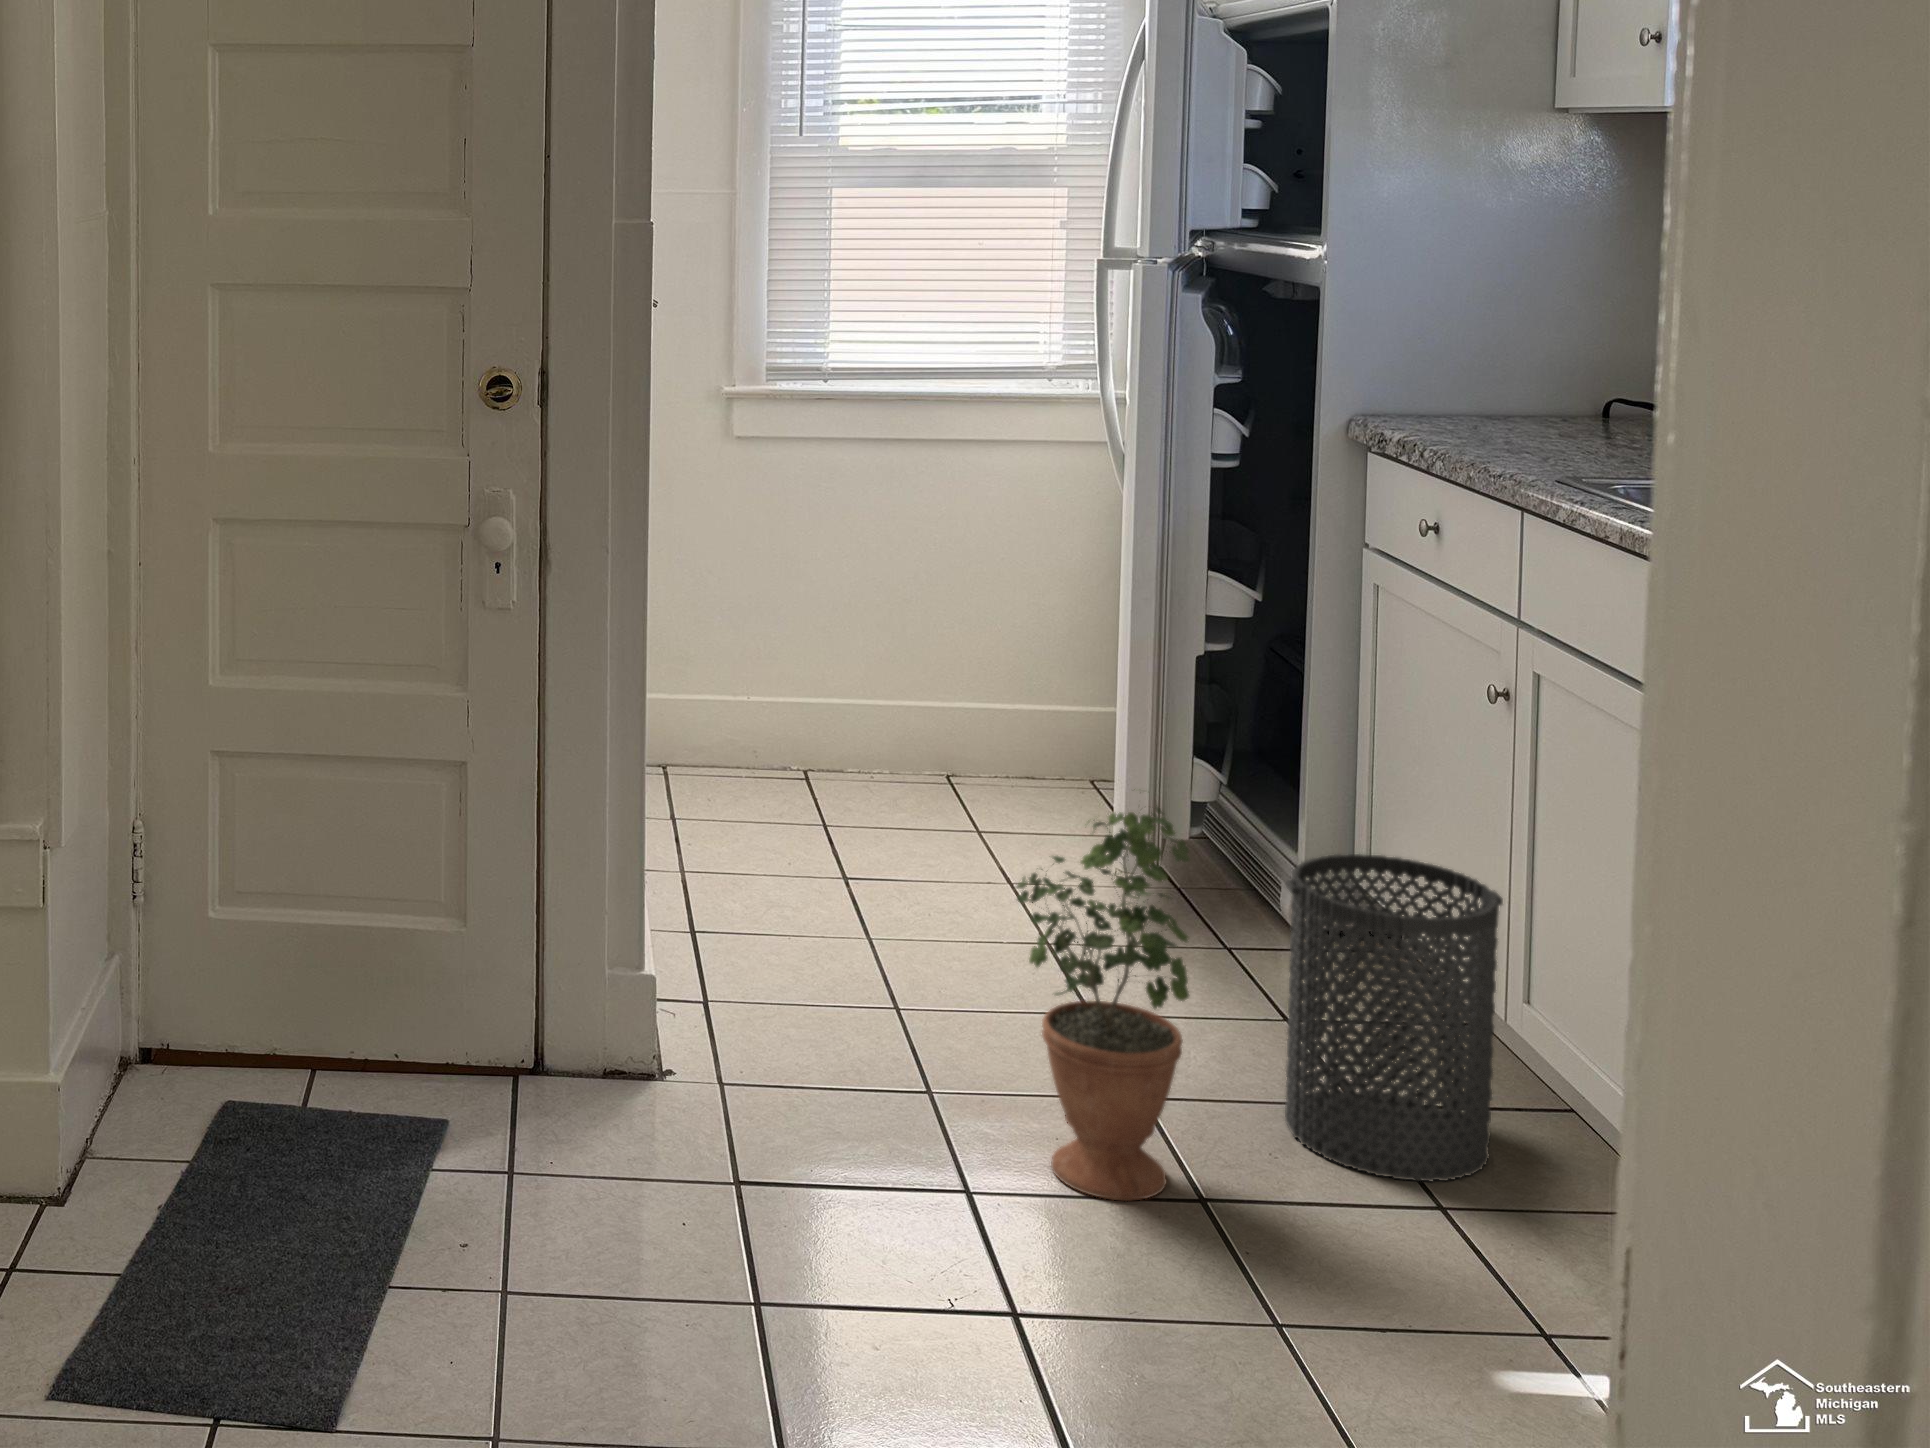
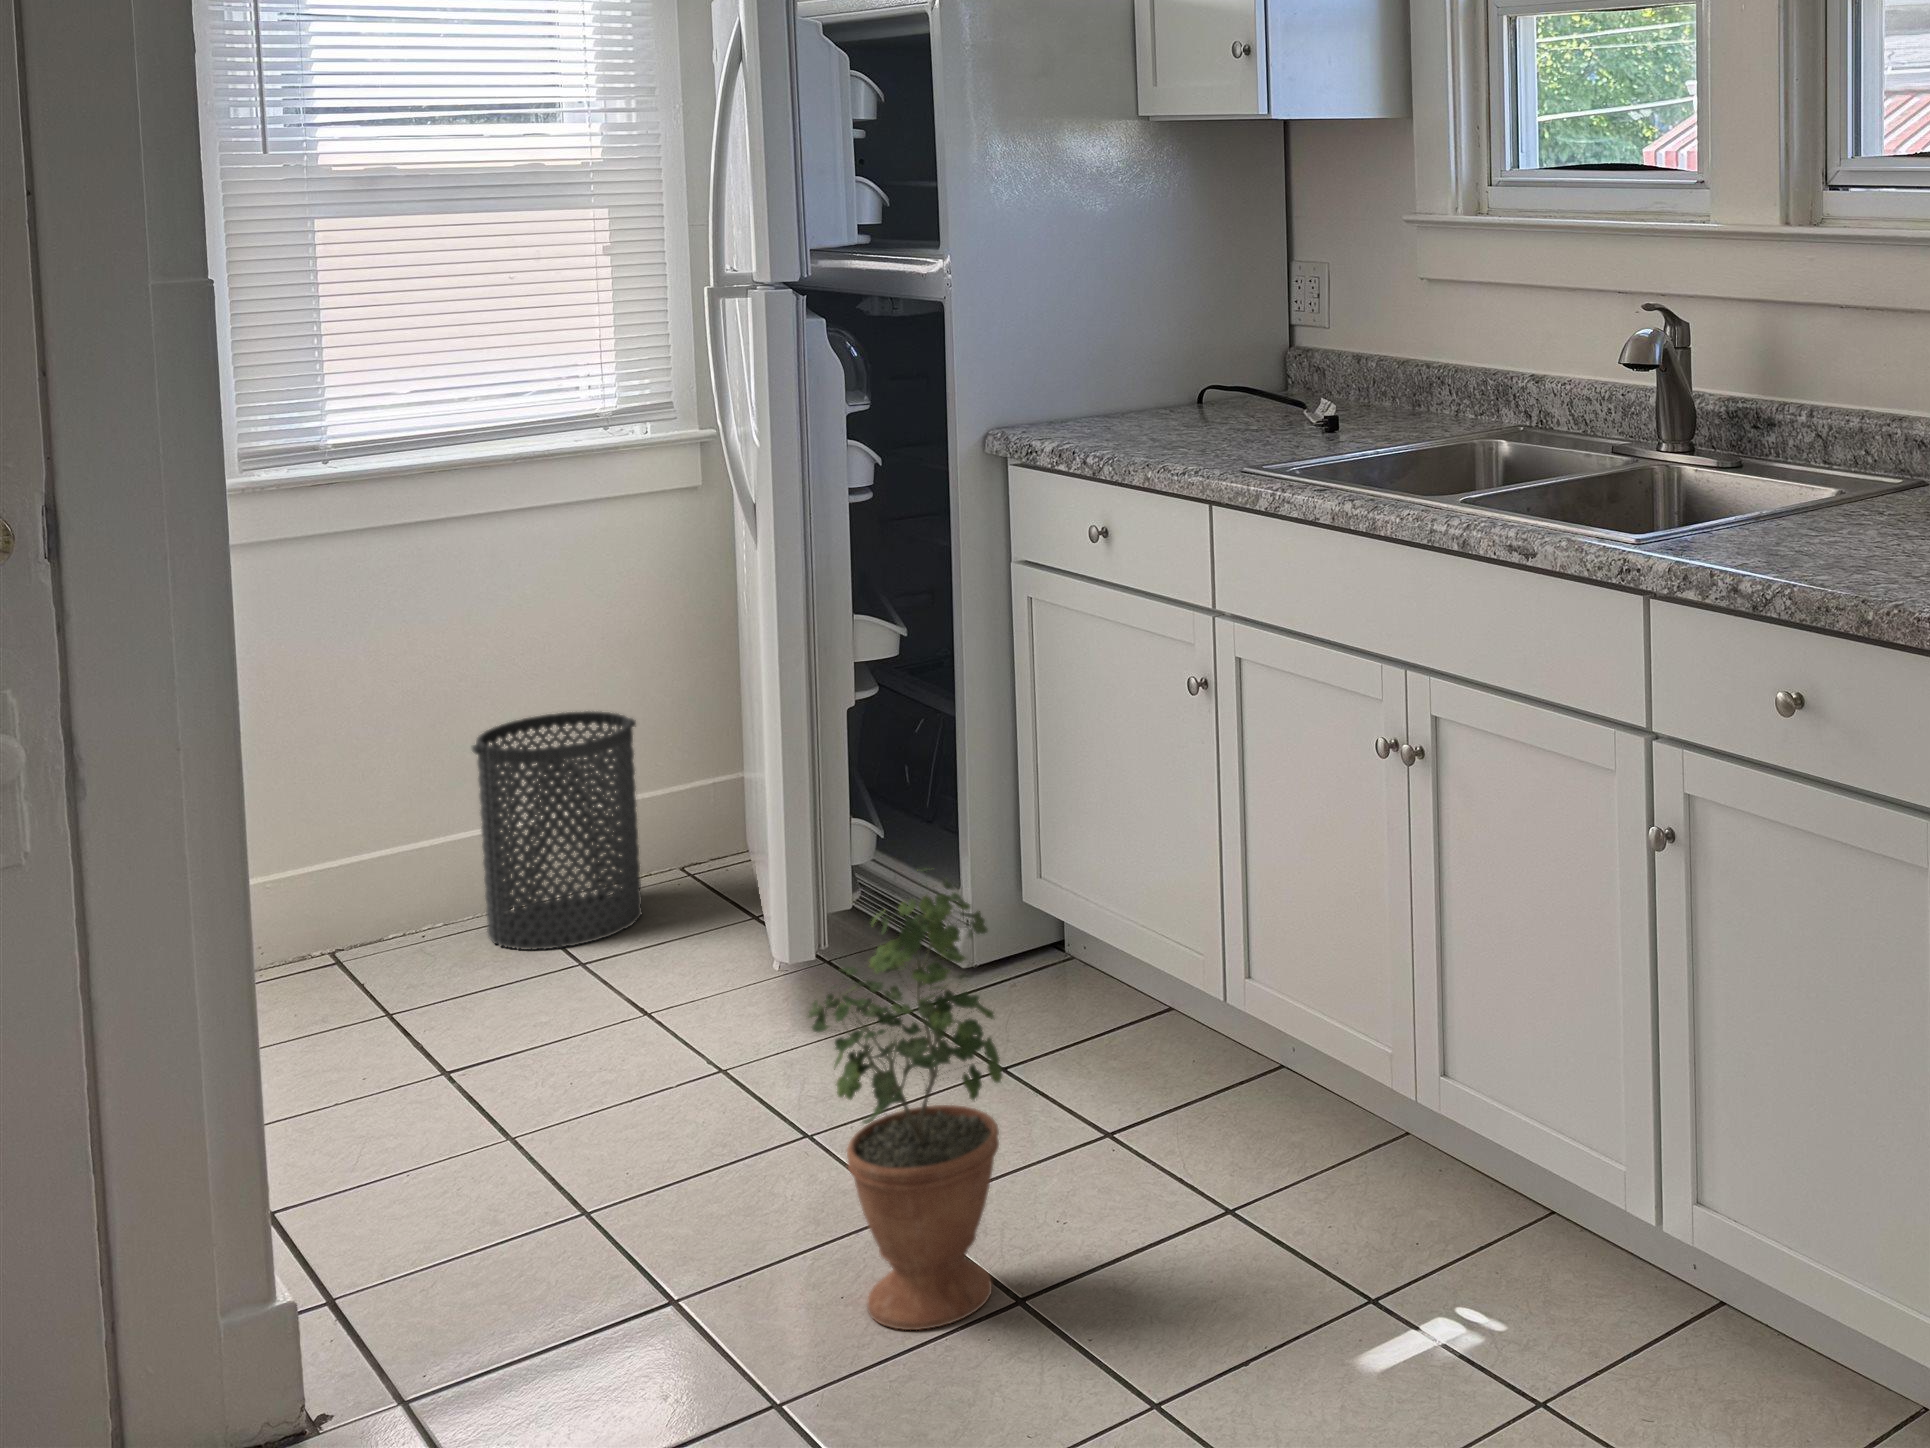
trash can: present [1285,854,1503,1181] -> present [472,711,642,950]

